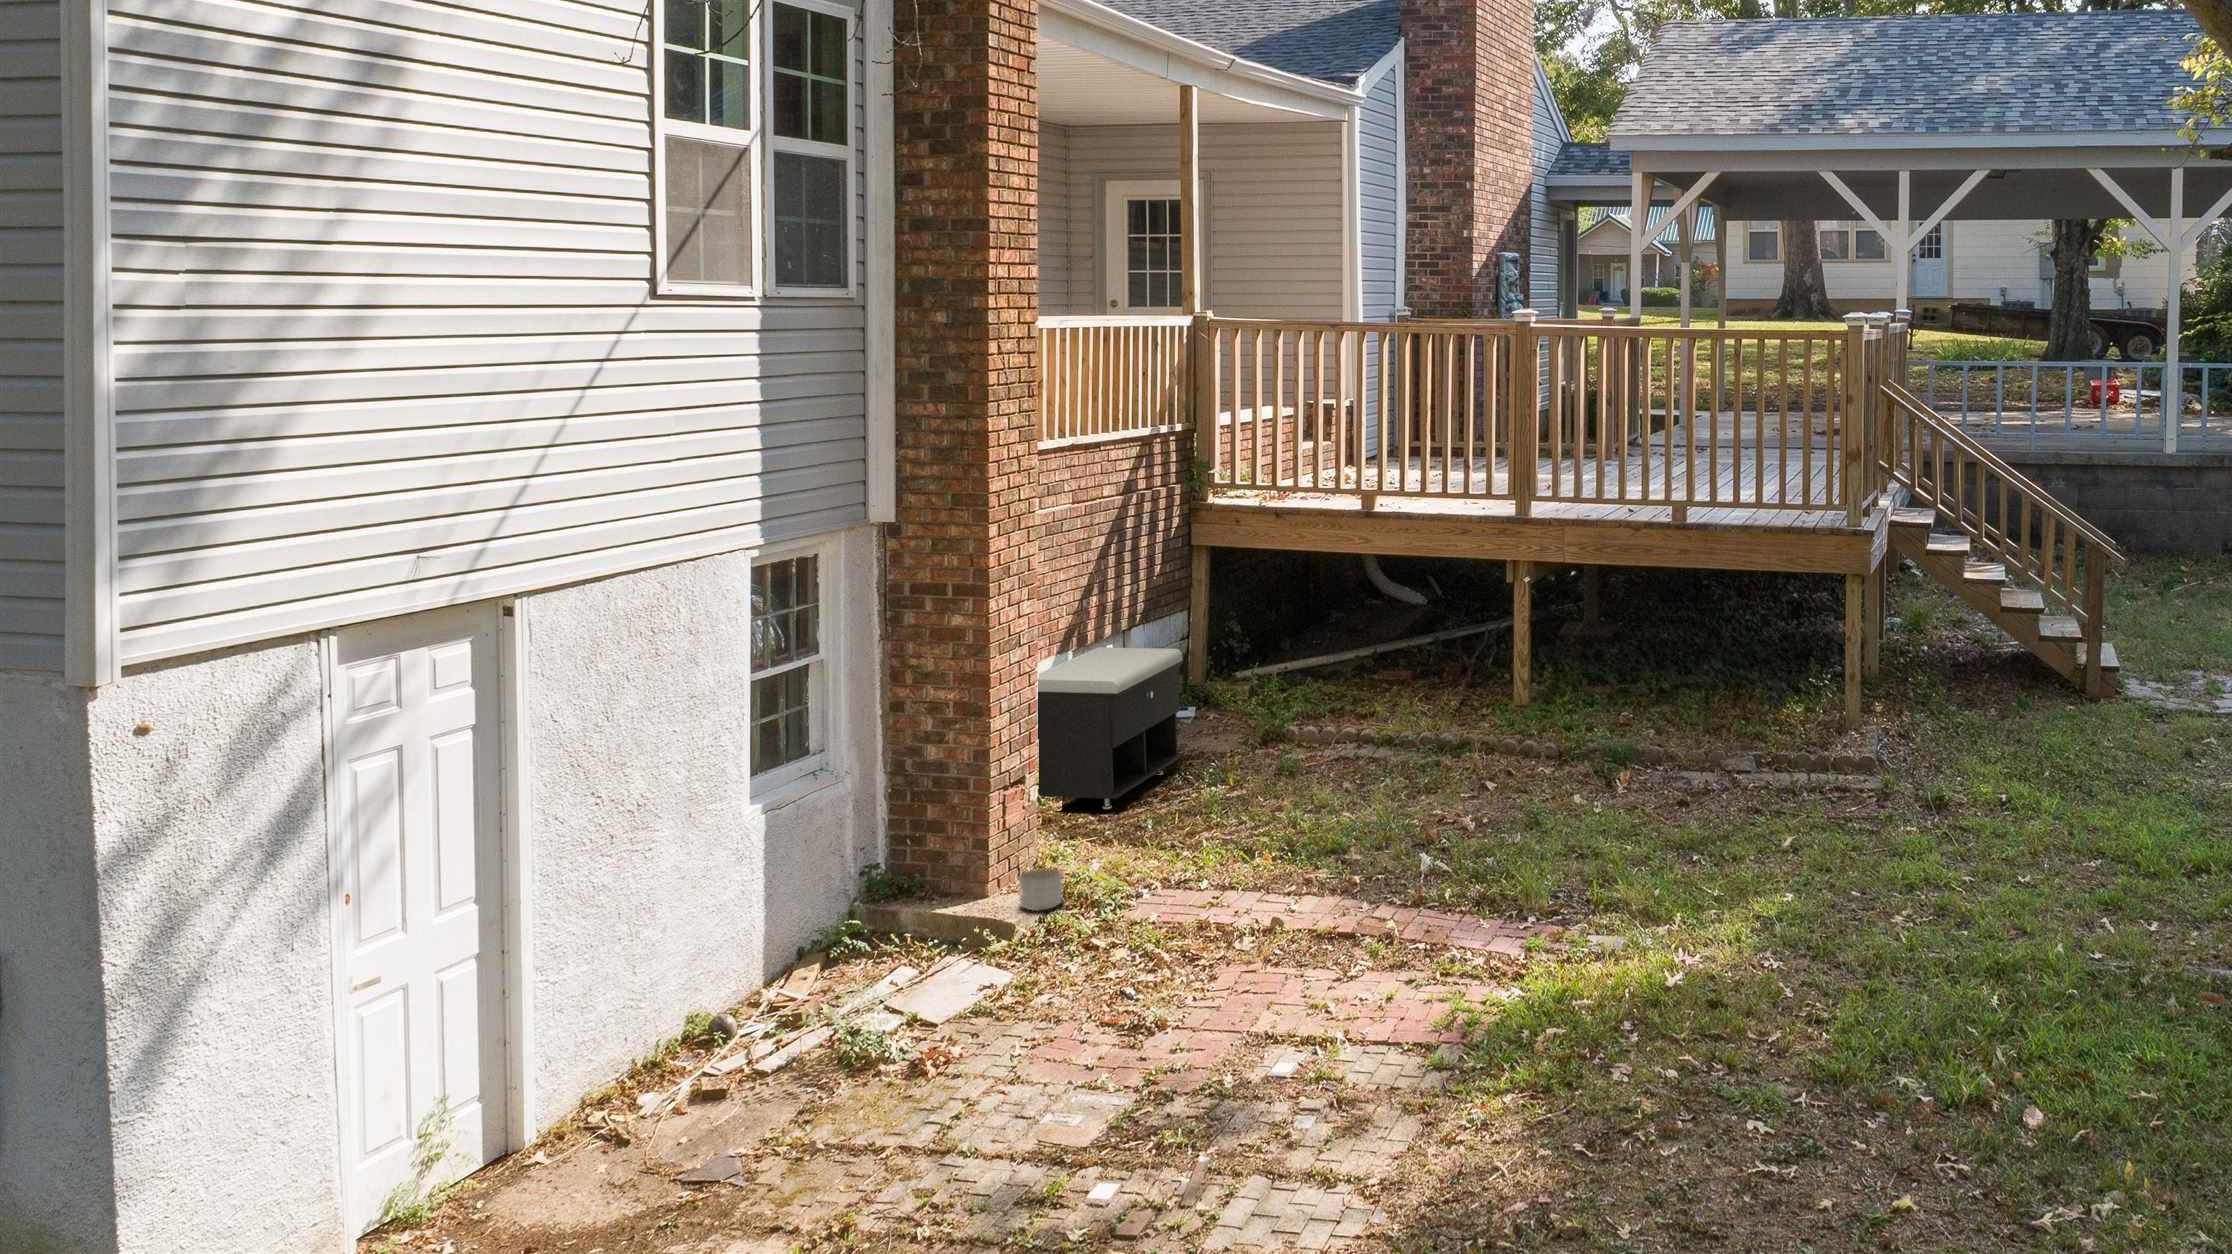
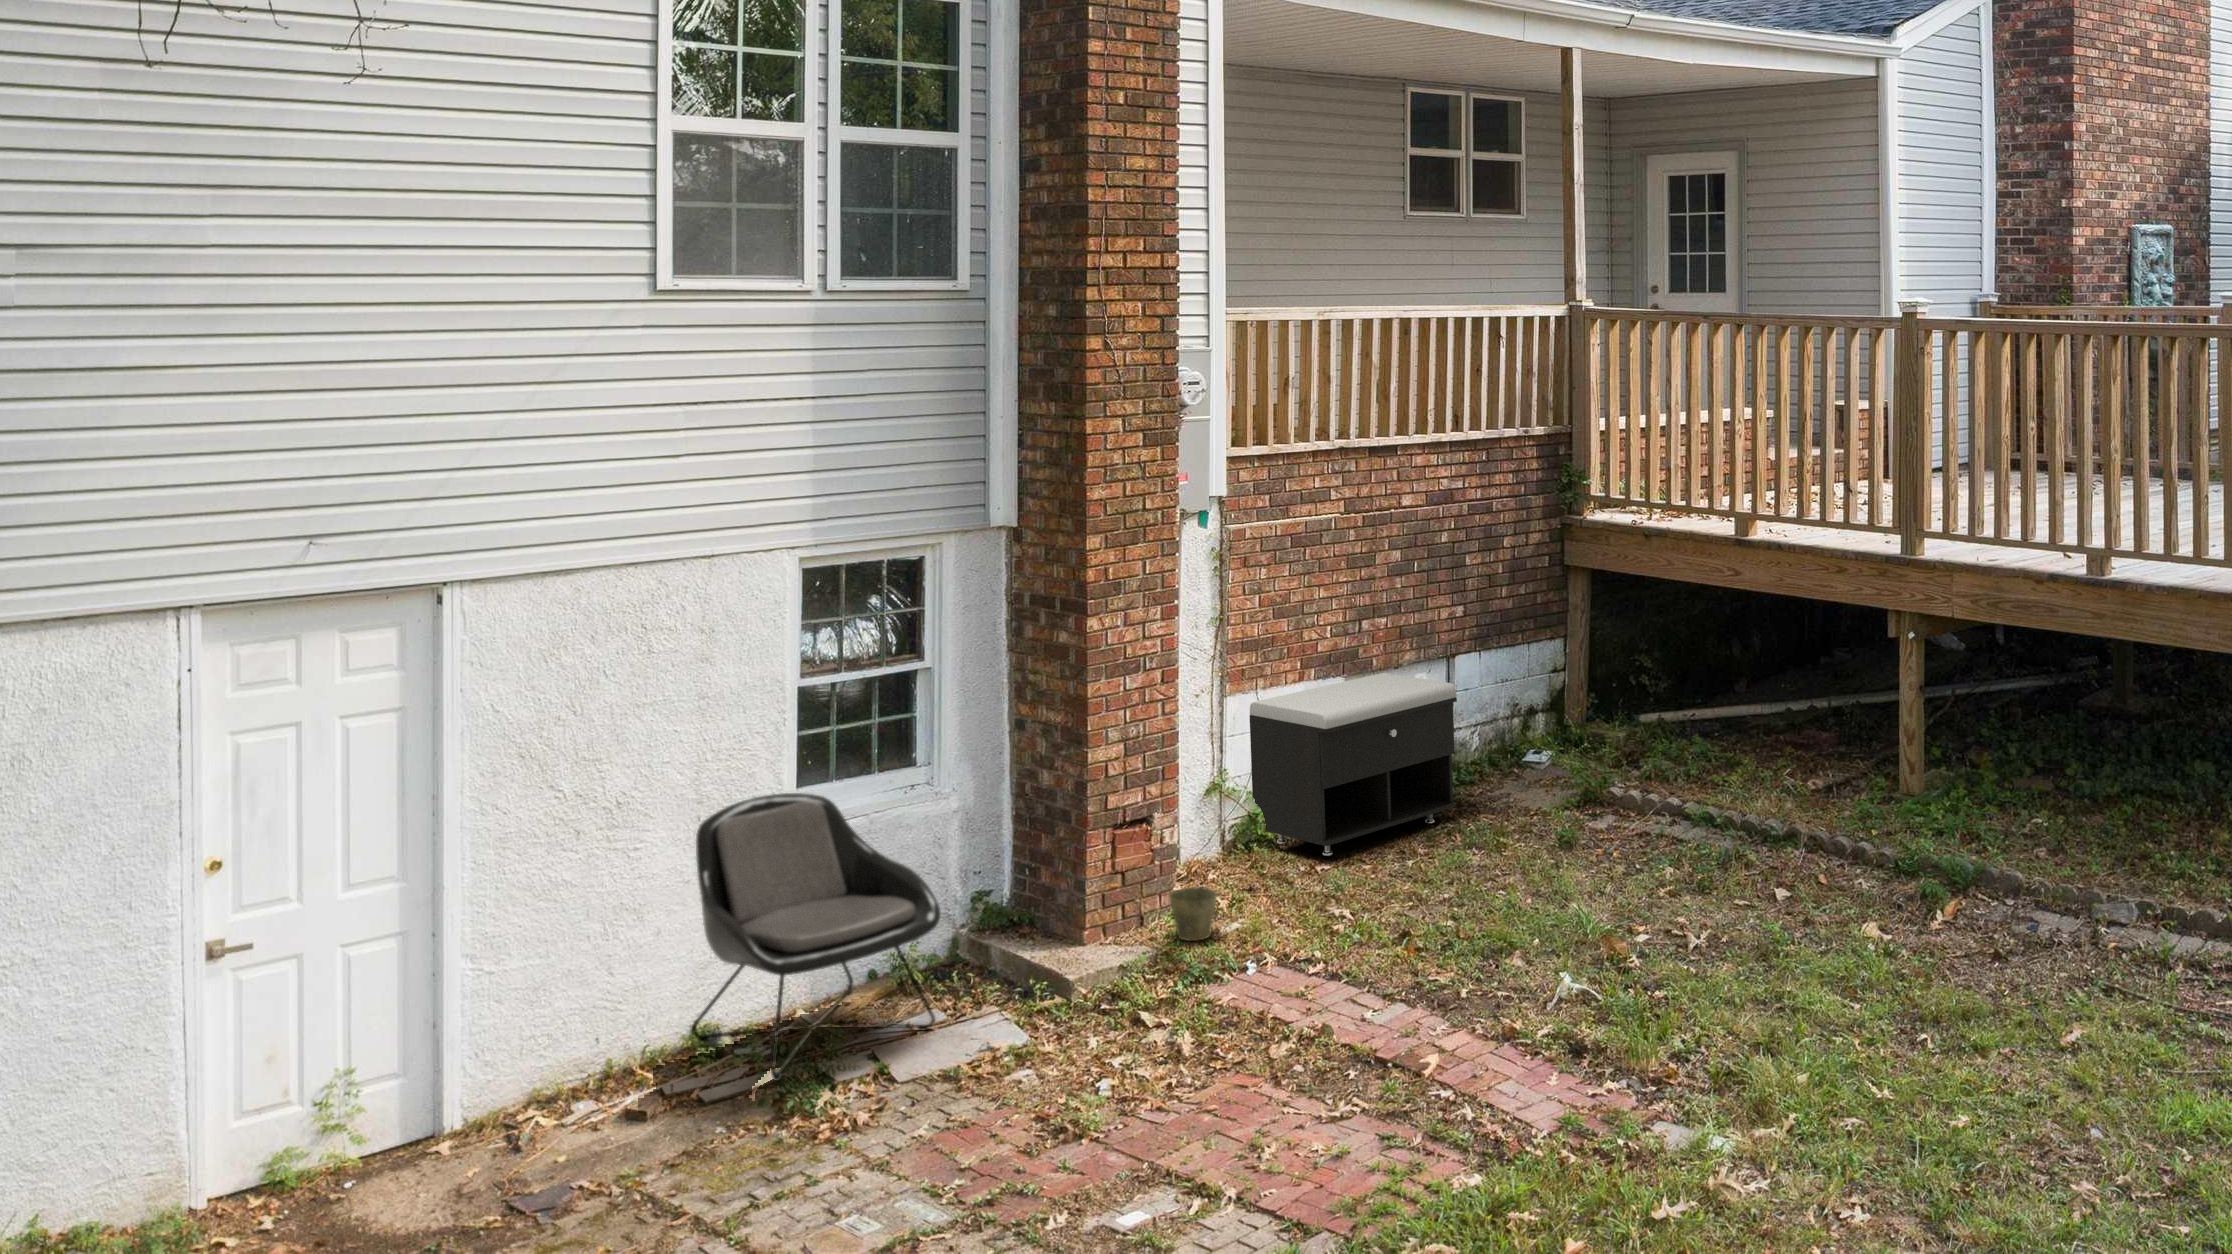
lounge chair: none [703,786,948,1045] -> present [692,793,941,1081]
bucket: none [1050,818,1099,885] -> present [1169,866,1217,941]
planter: present [1019,868,1062,911] -> none [1105,916,1152,964]

